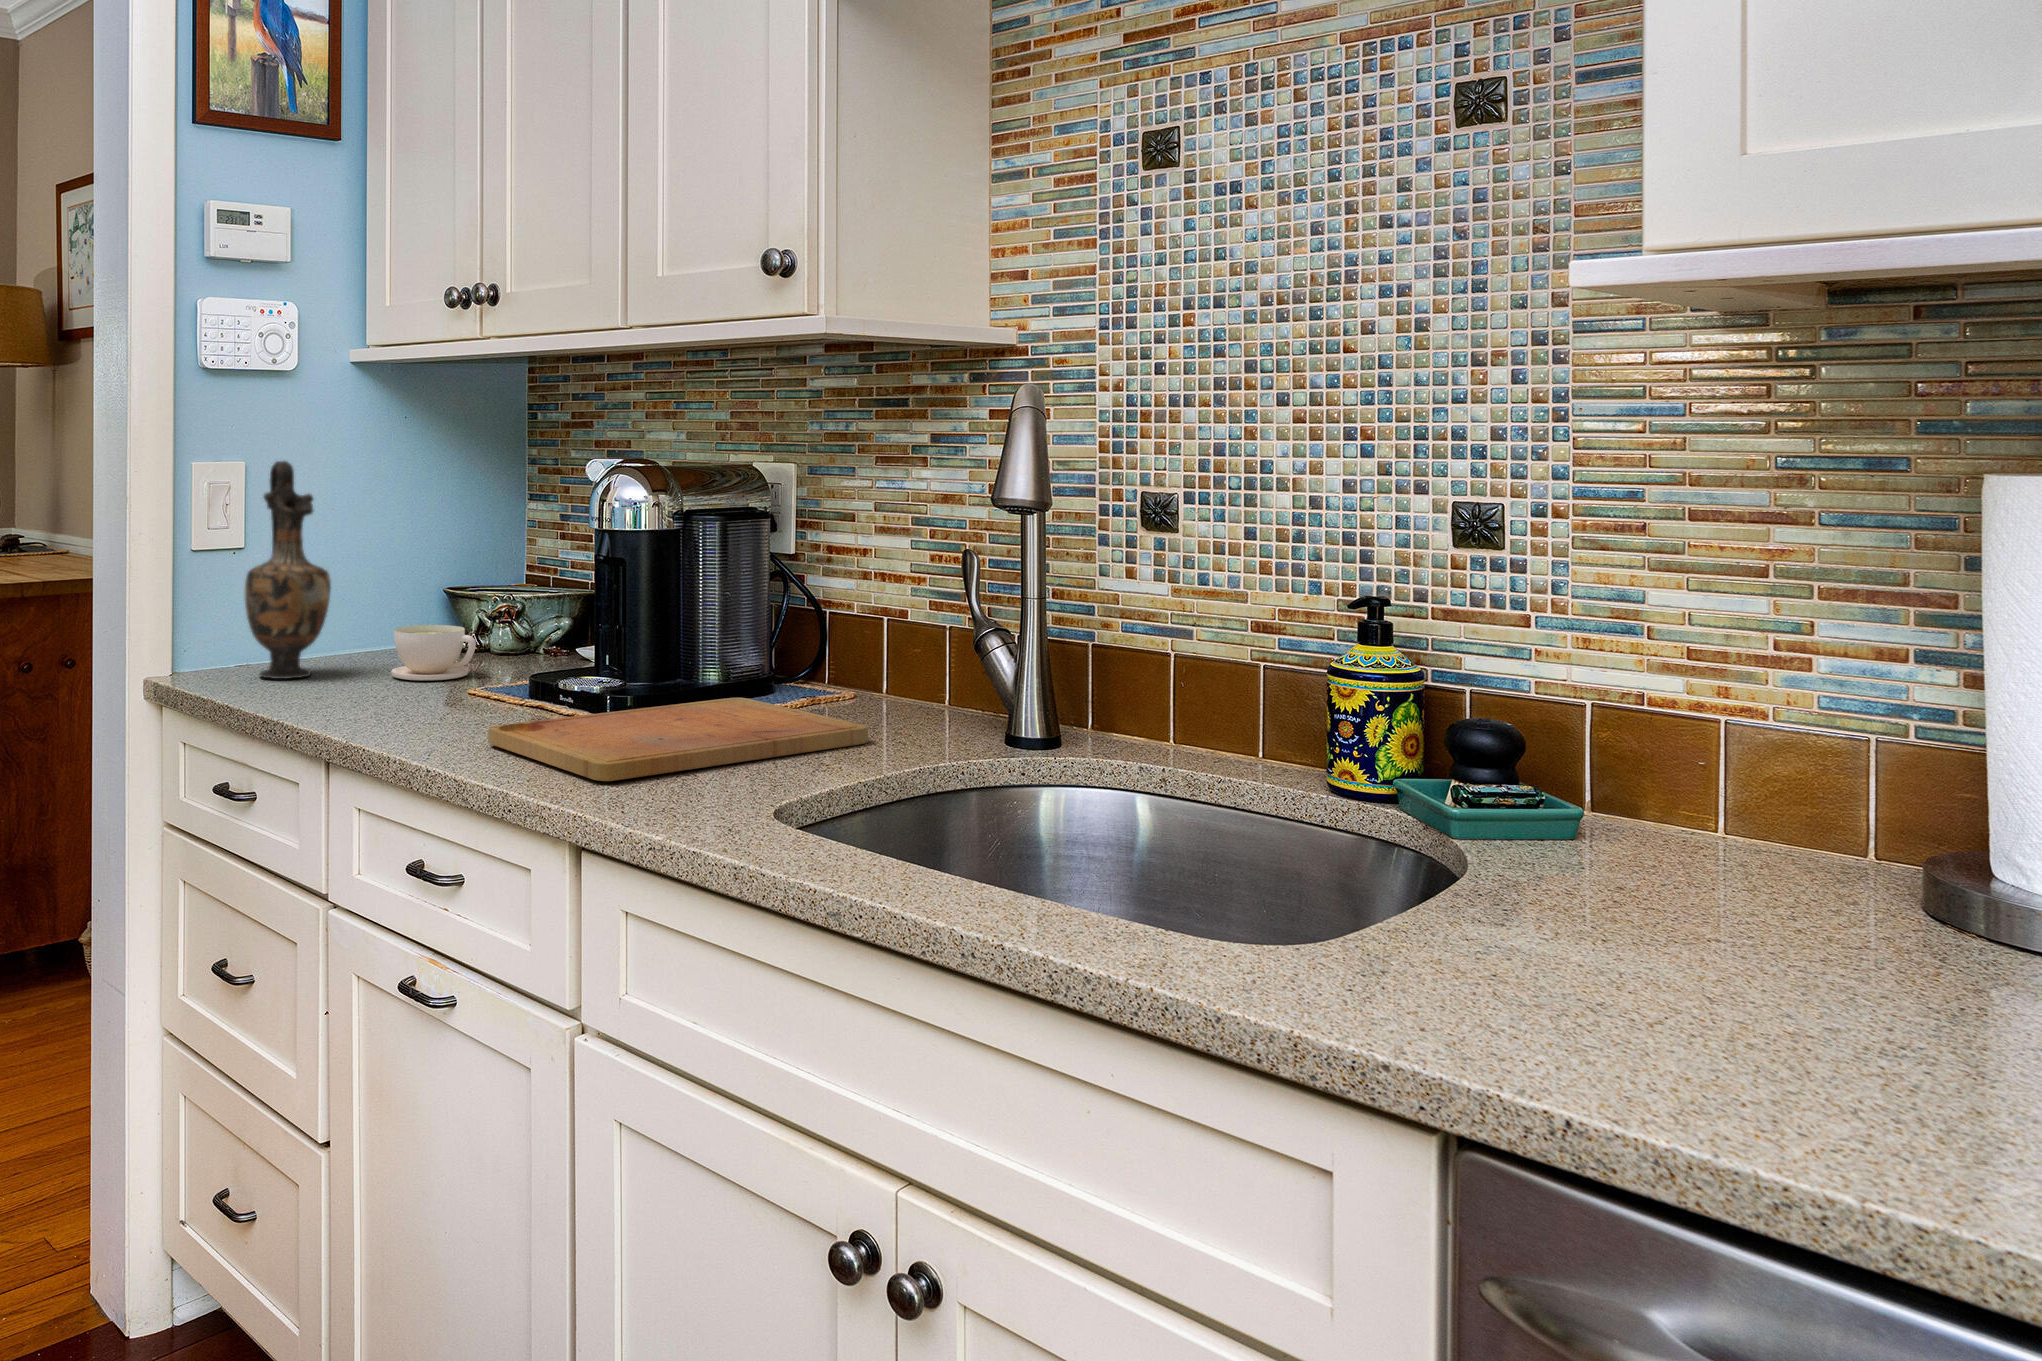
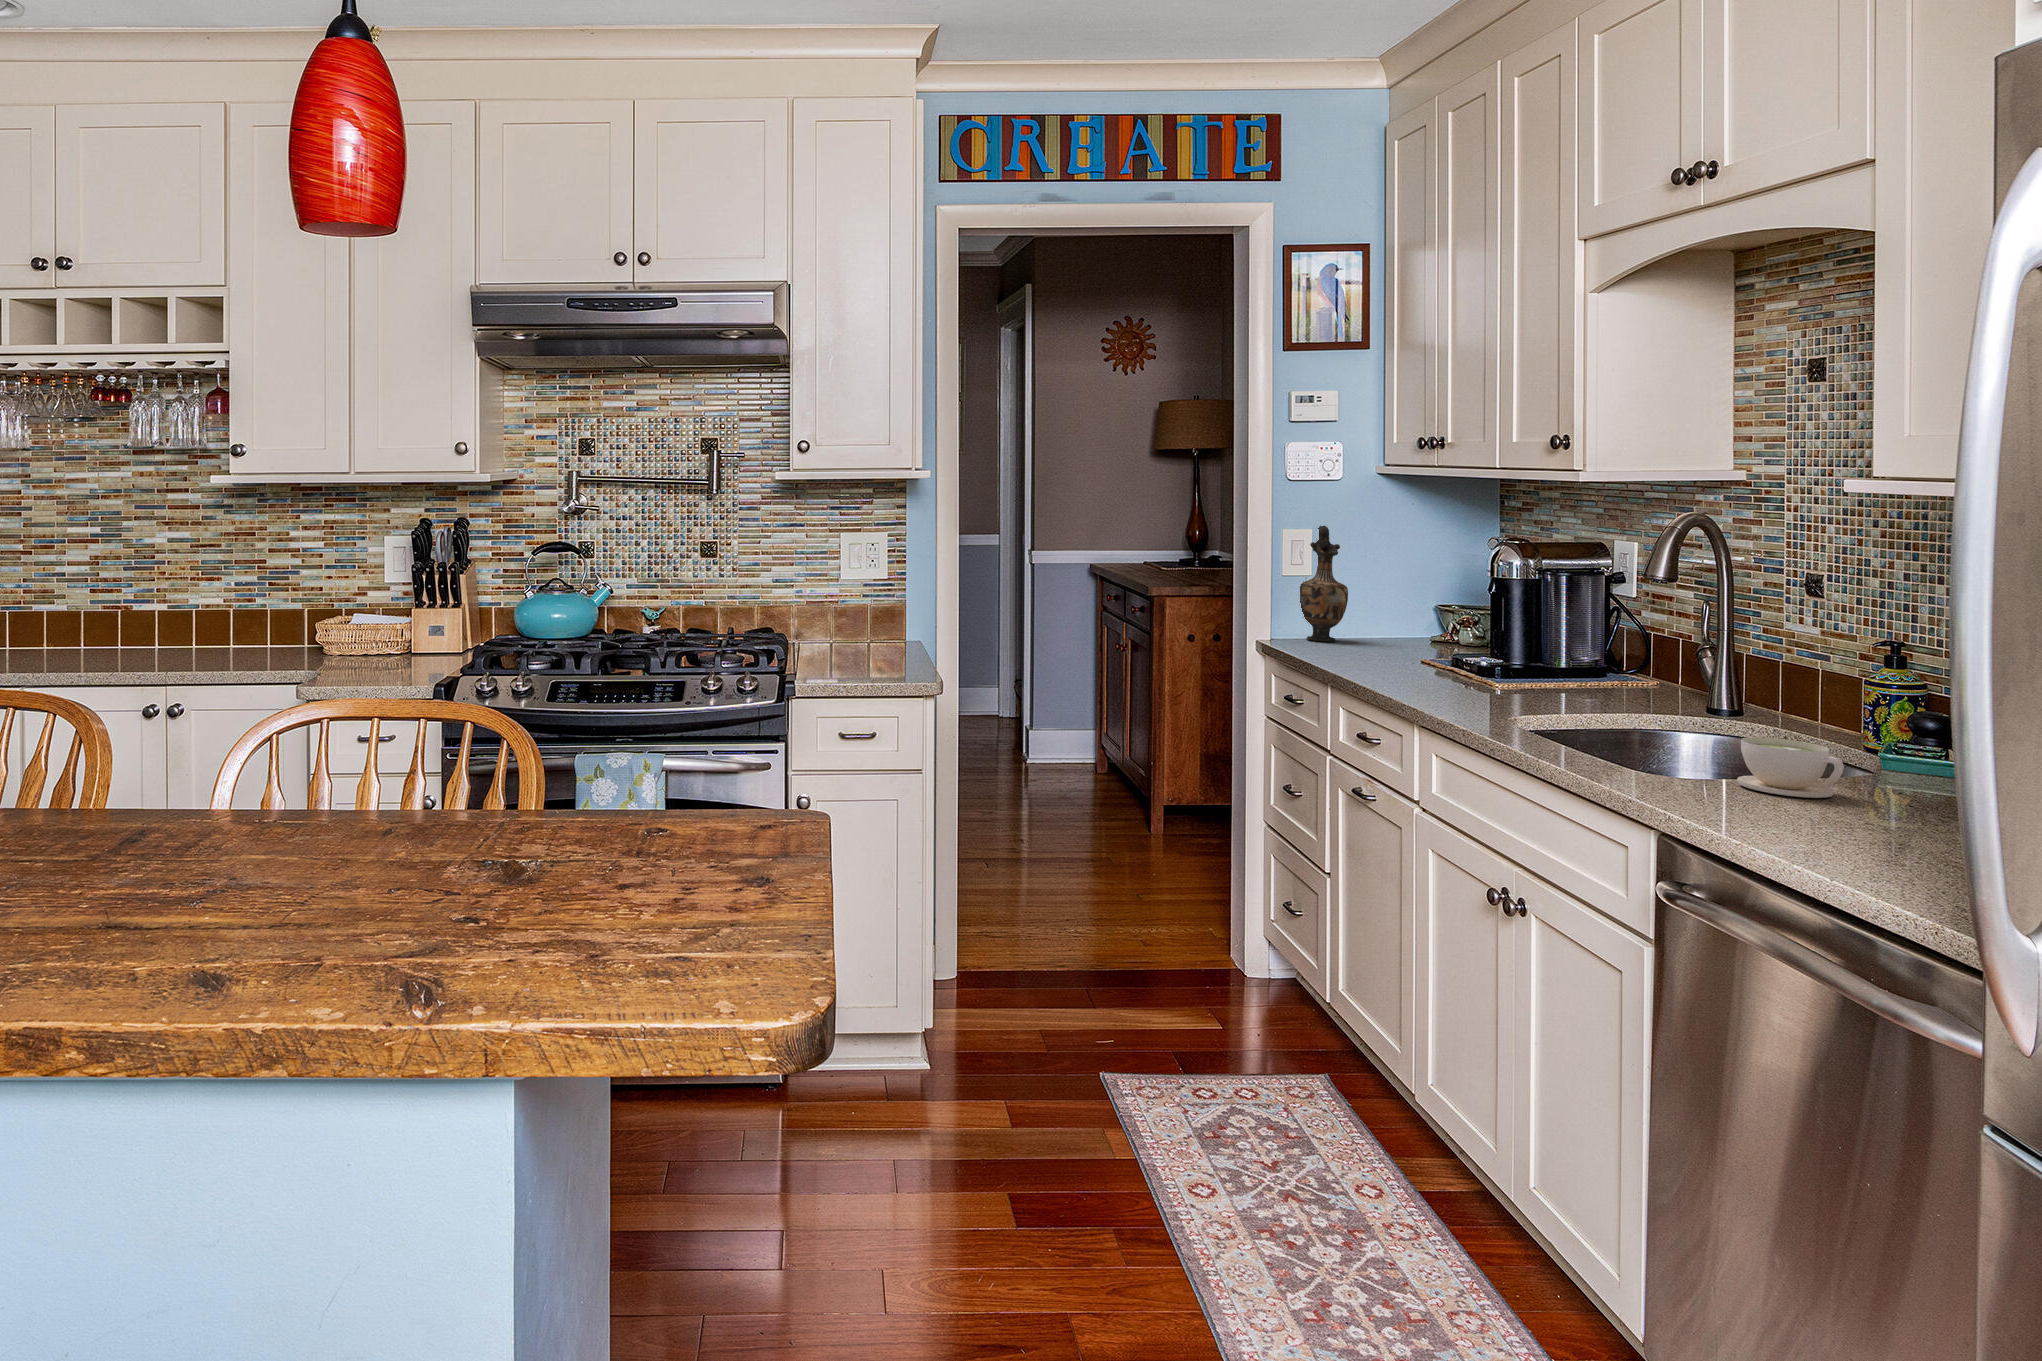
coffee cup: present [391,625,476,680] -> present [1737,737,1844,798]
cutting board: present [488,698,868,781] -> none [1391,664,1613,698]

